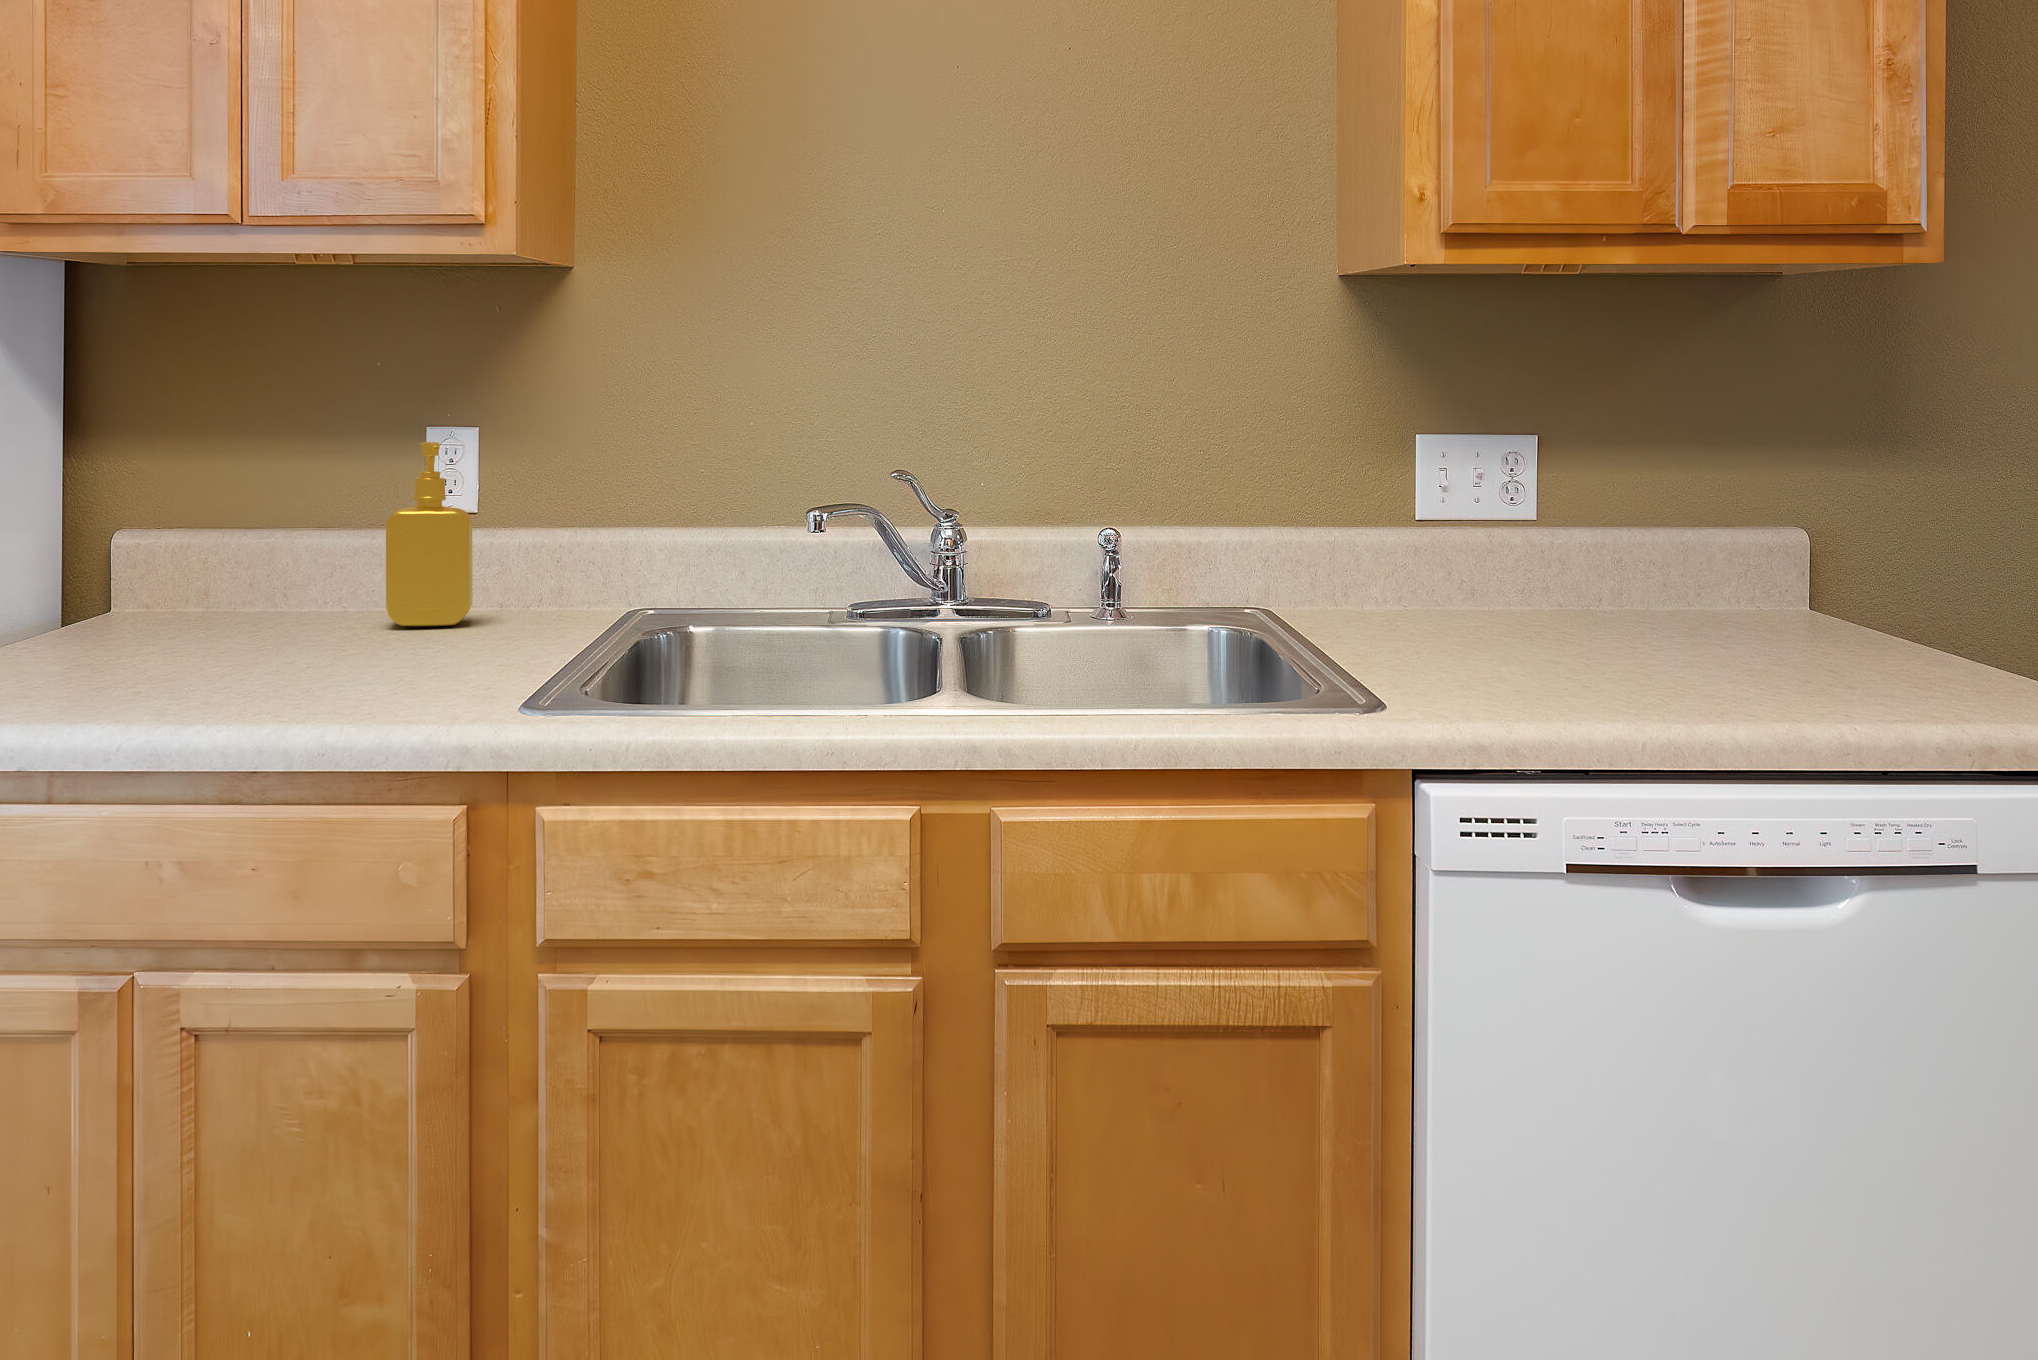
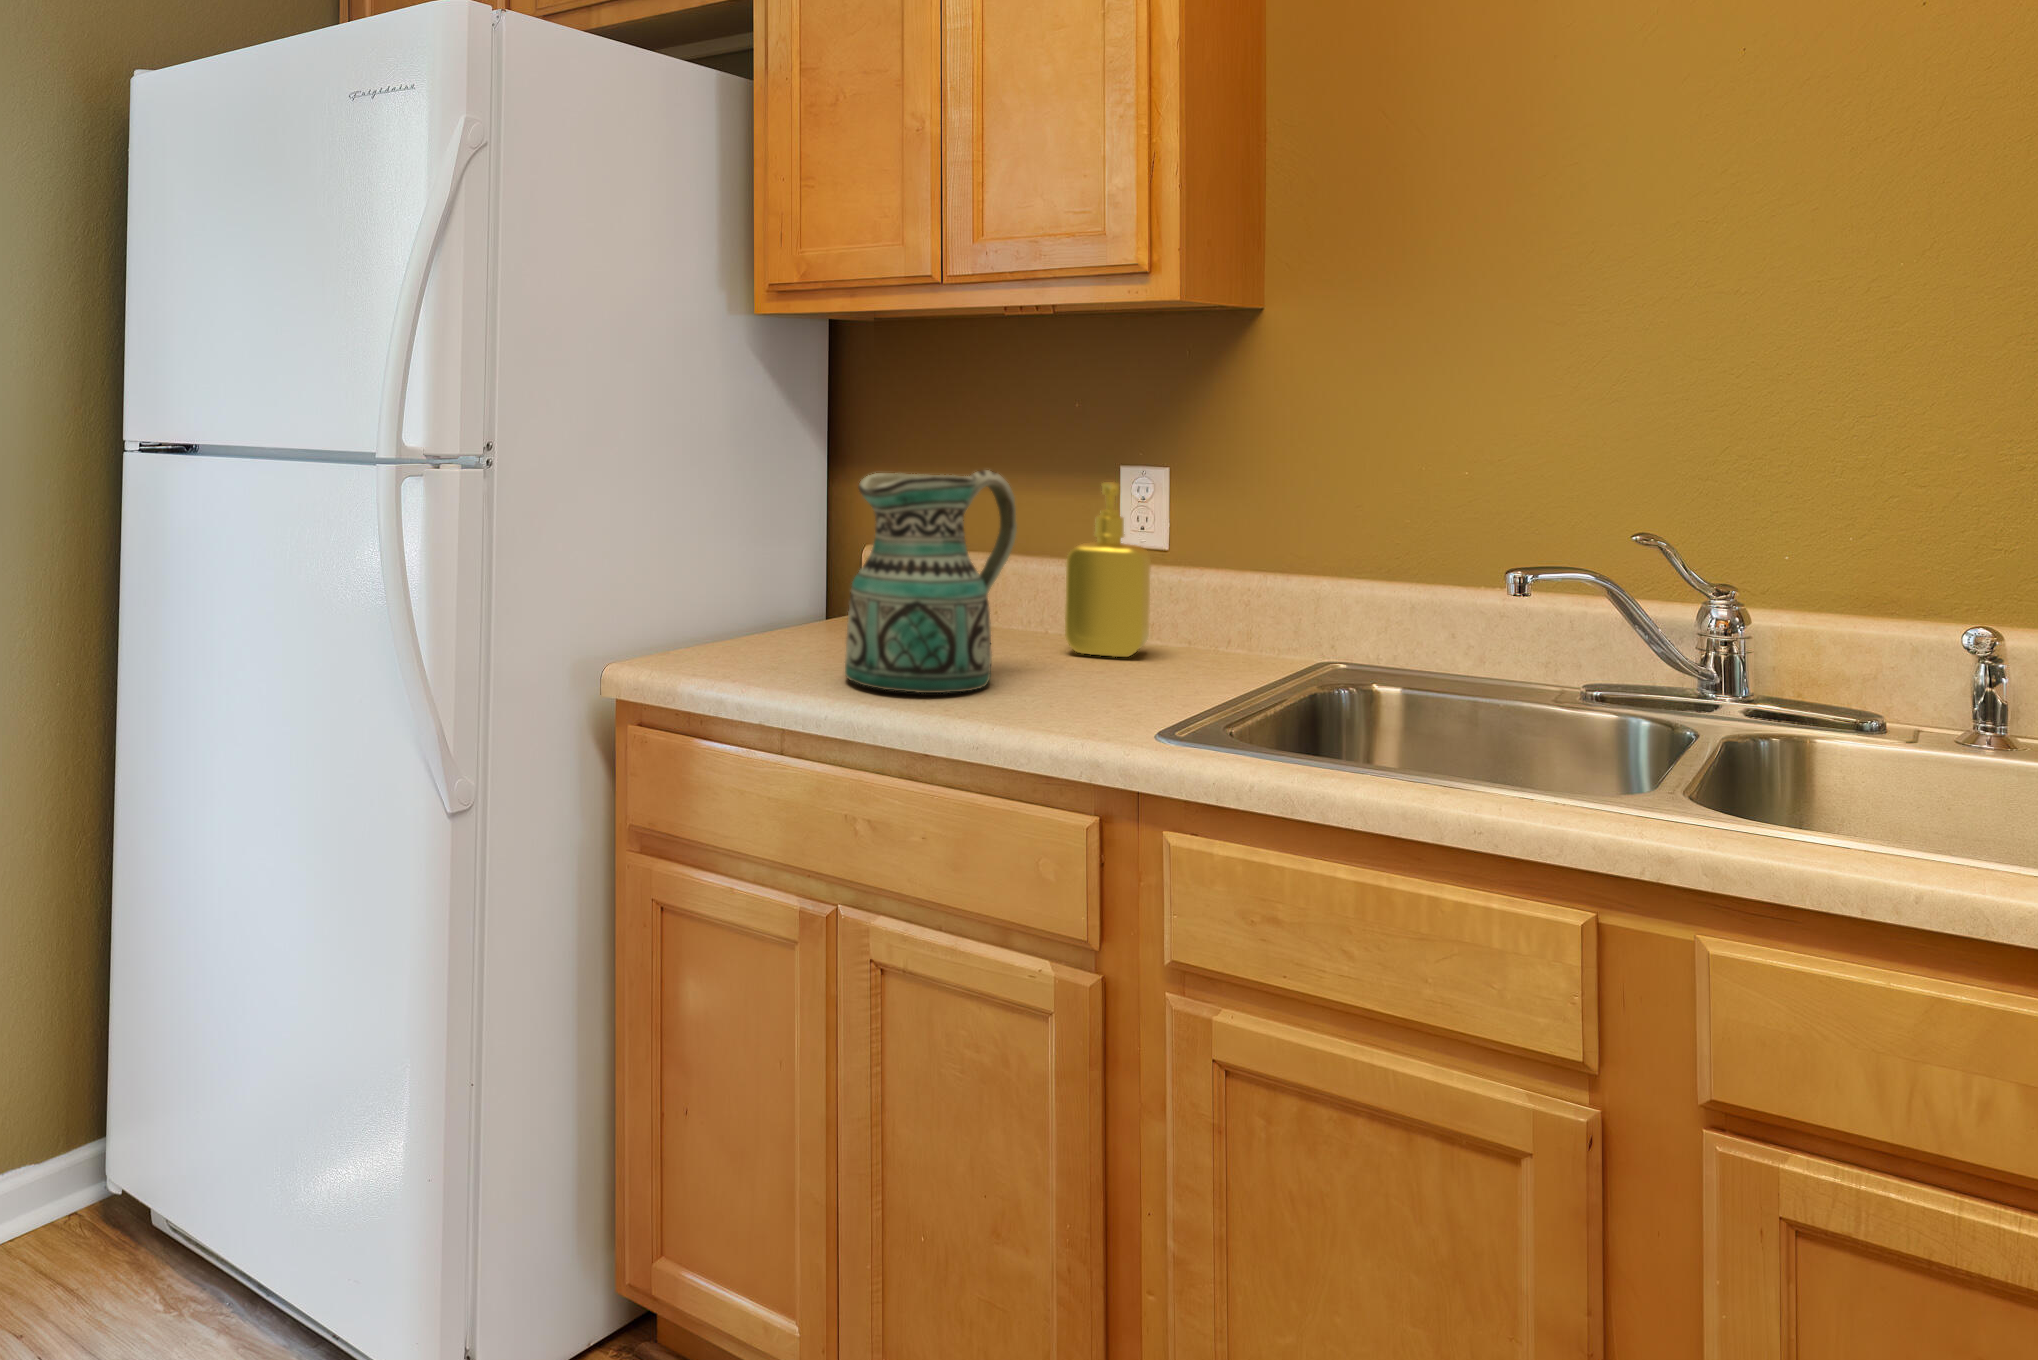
ceramic pitcher: none [142,426,338,676] -> present [845,470,1017,693]

